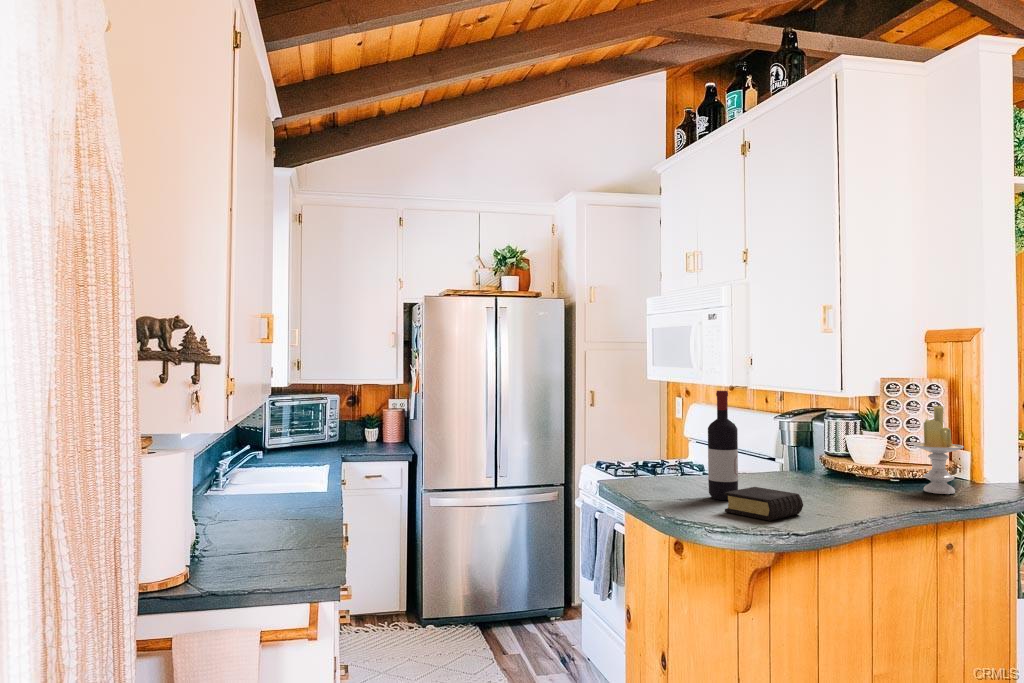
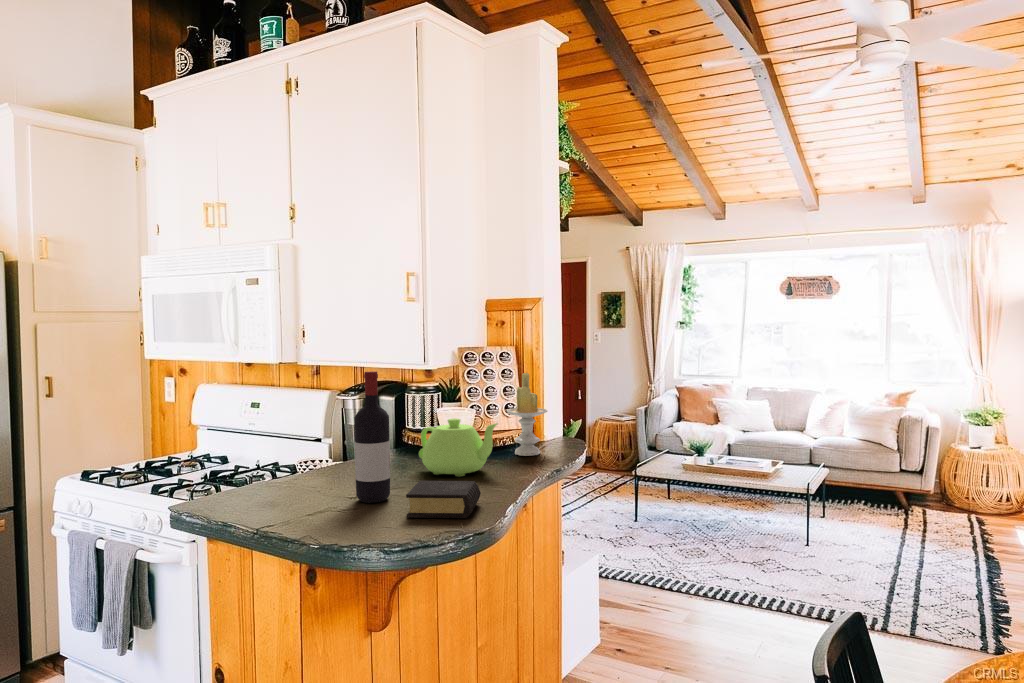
teapot: none [797,442,865,497] -> present [419,418,498,477]

